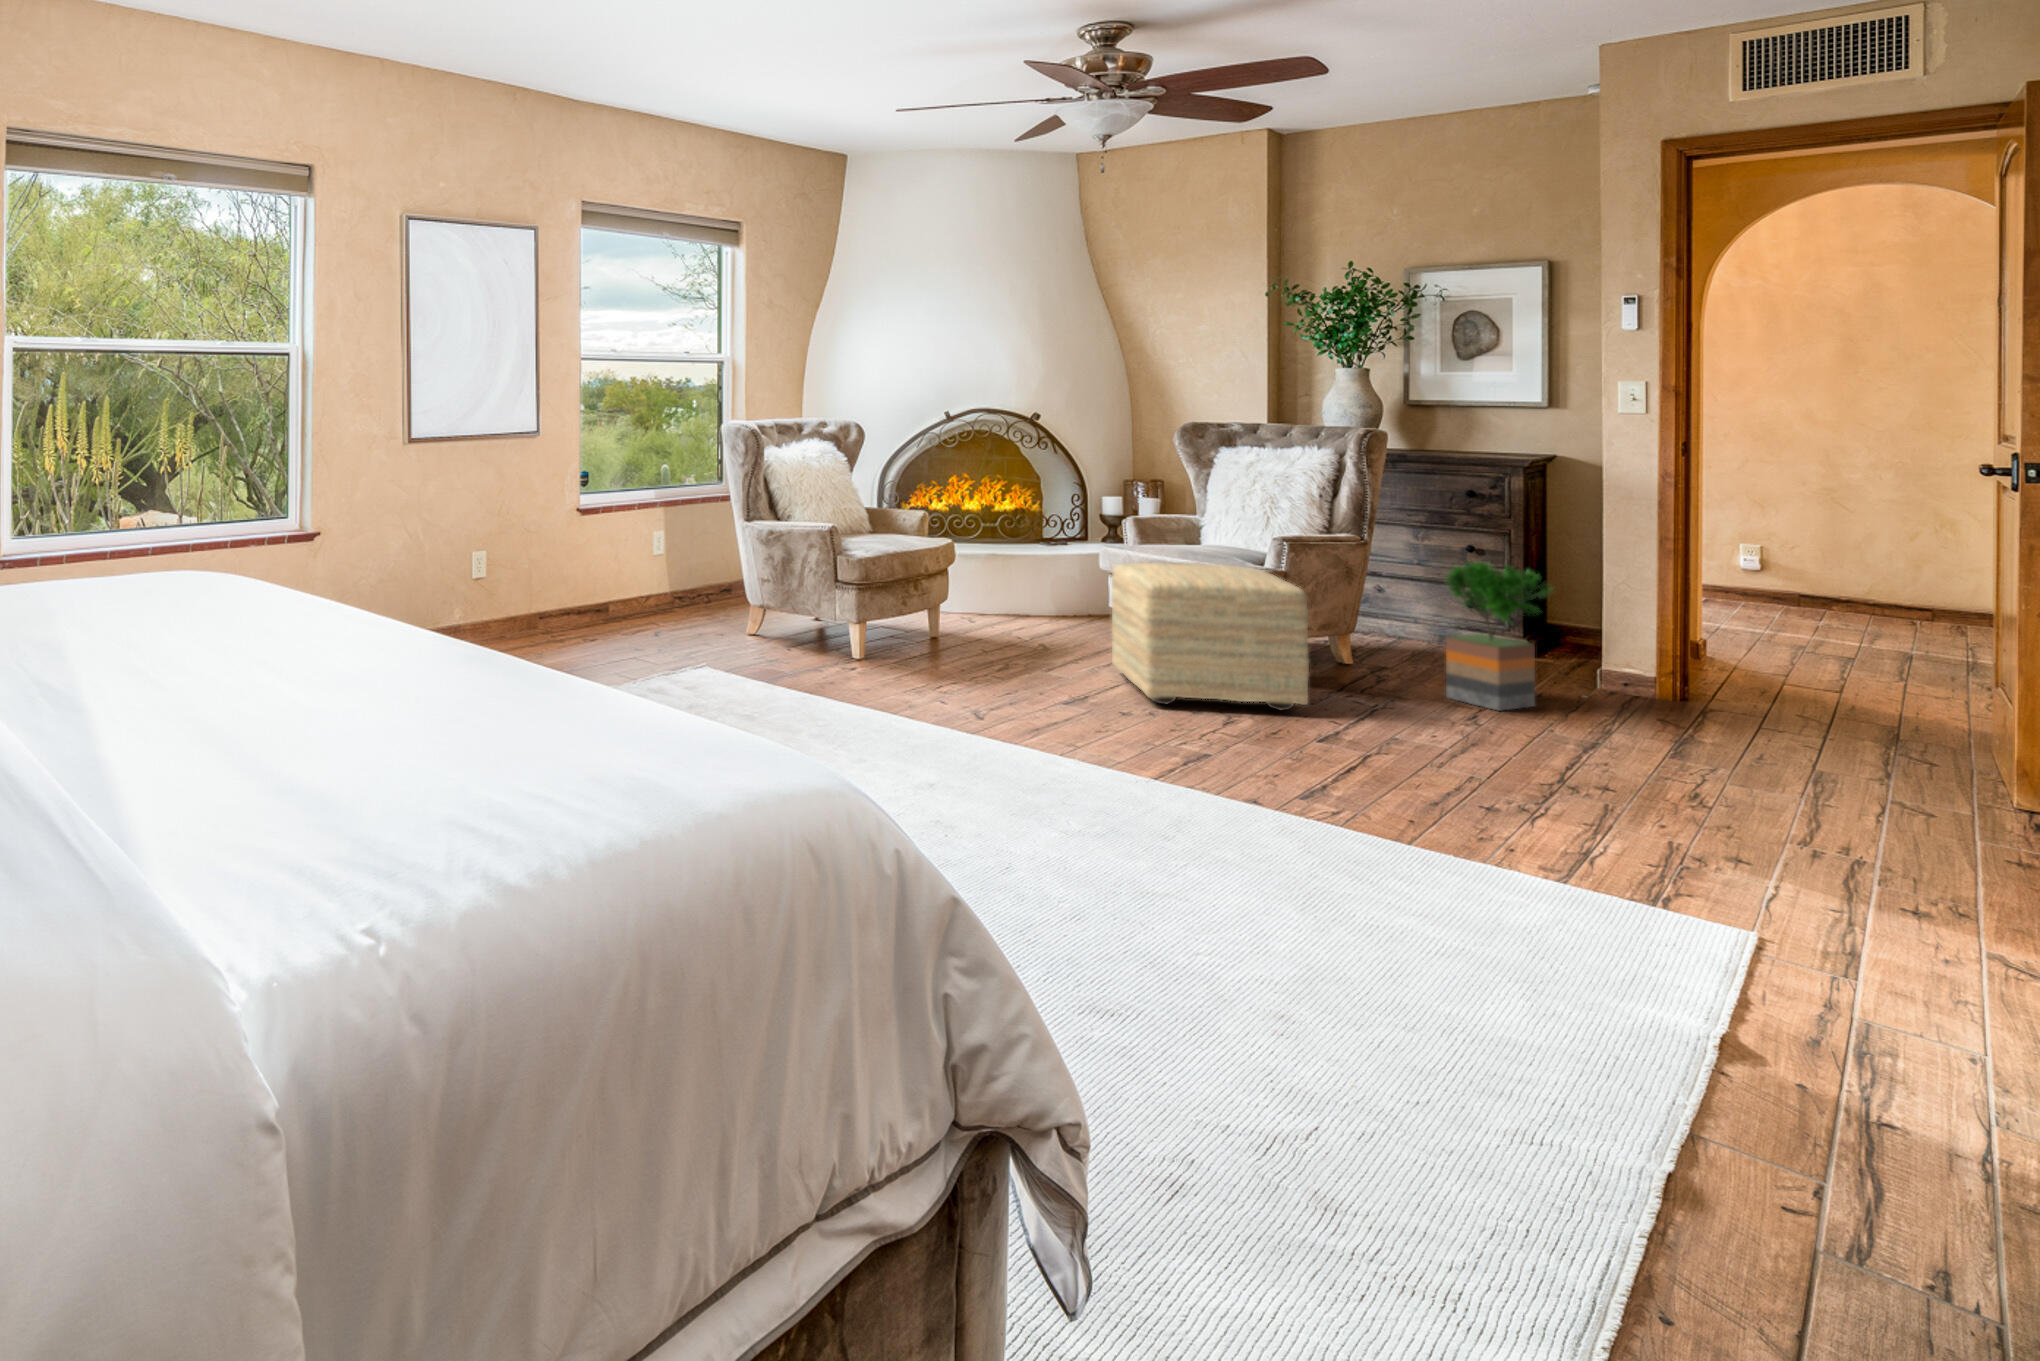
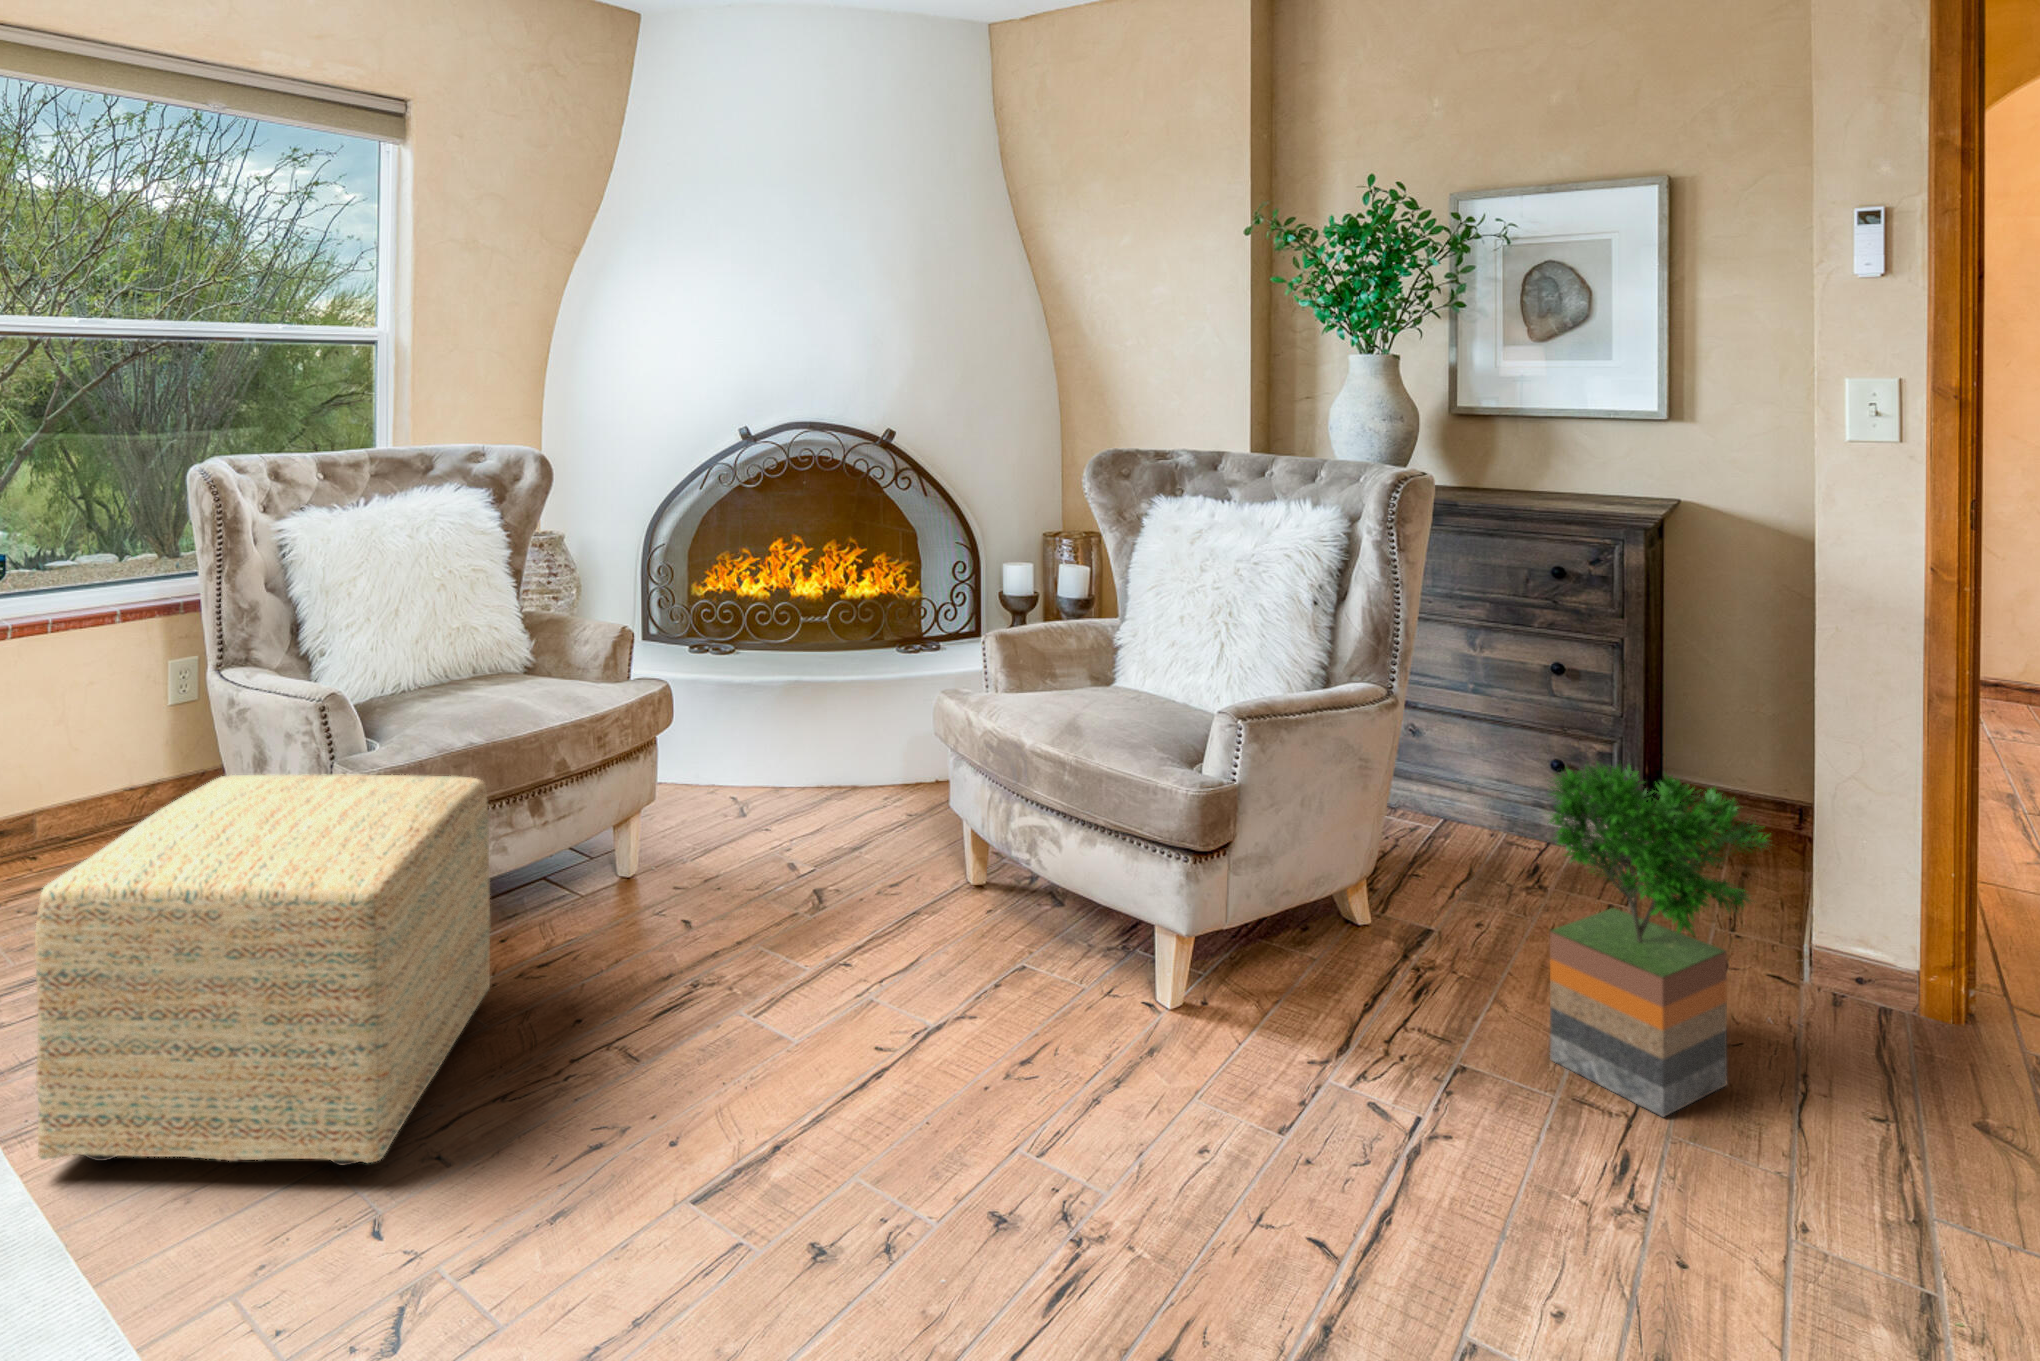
ottoman: present [1112,563,1309,710] -> present [35,774,490,1165]

